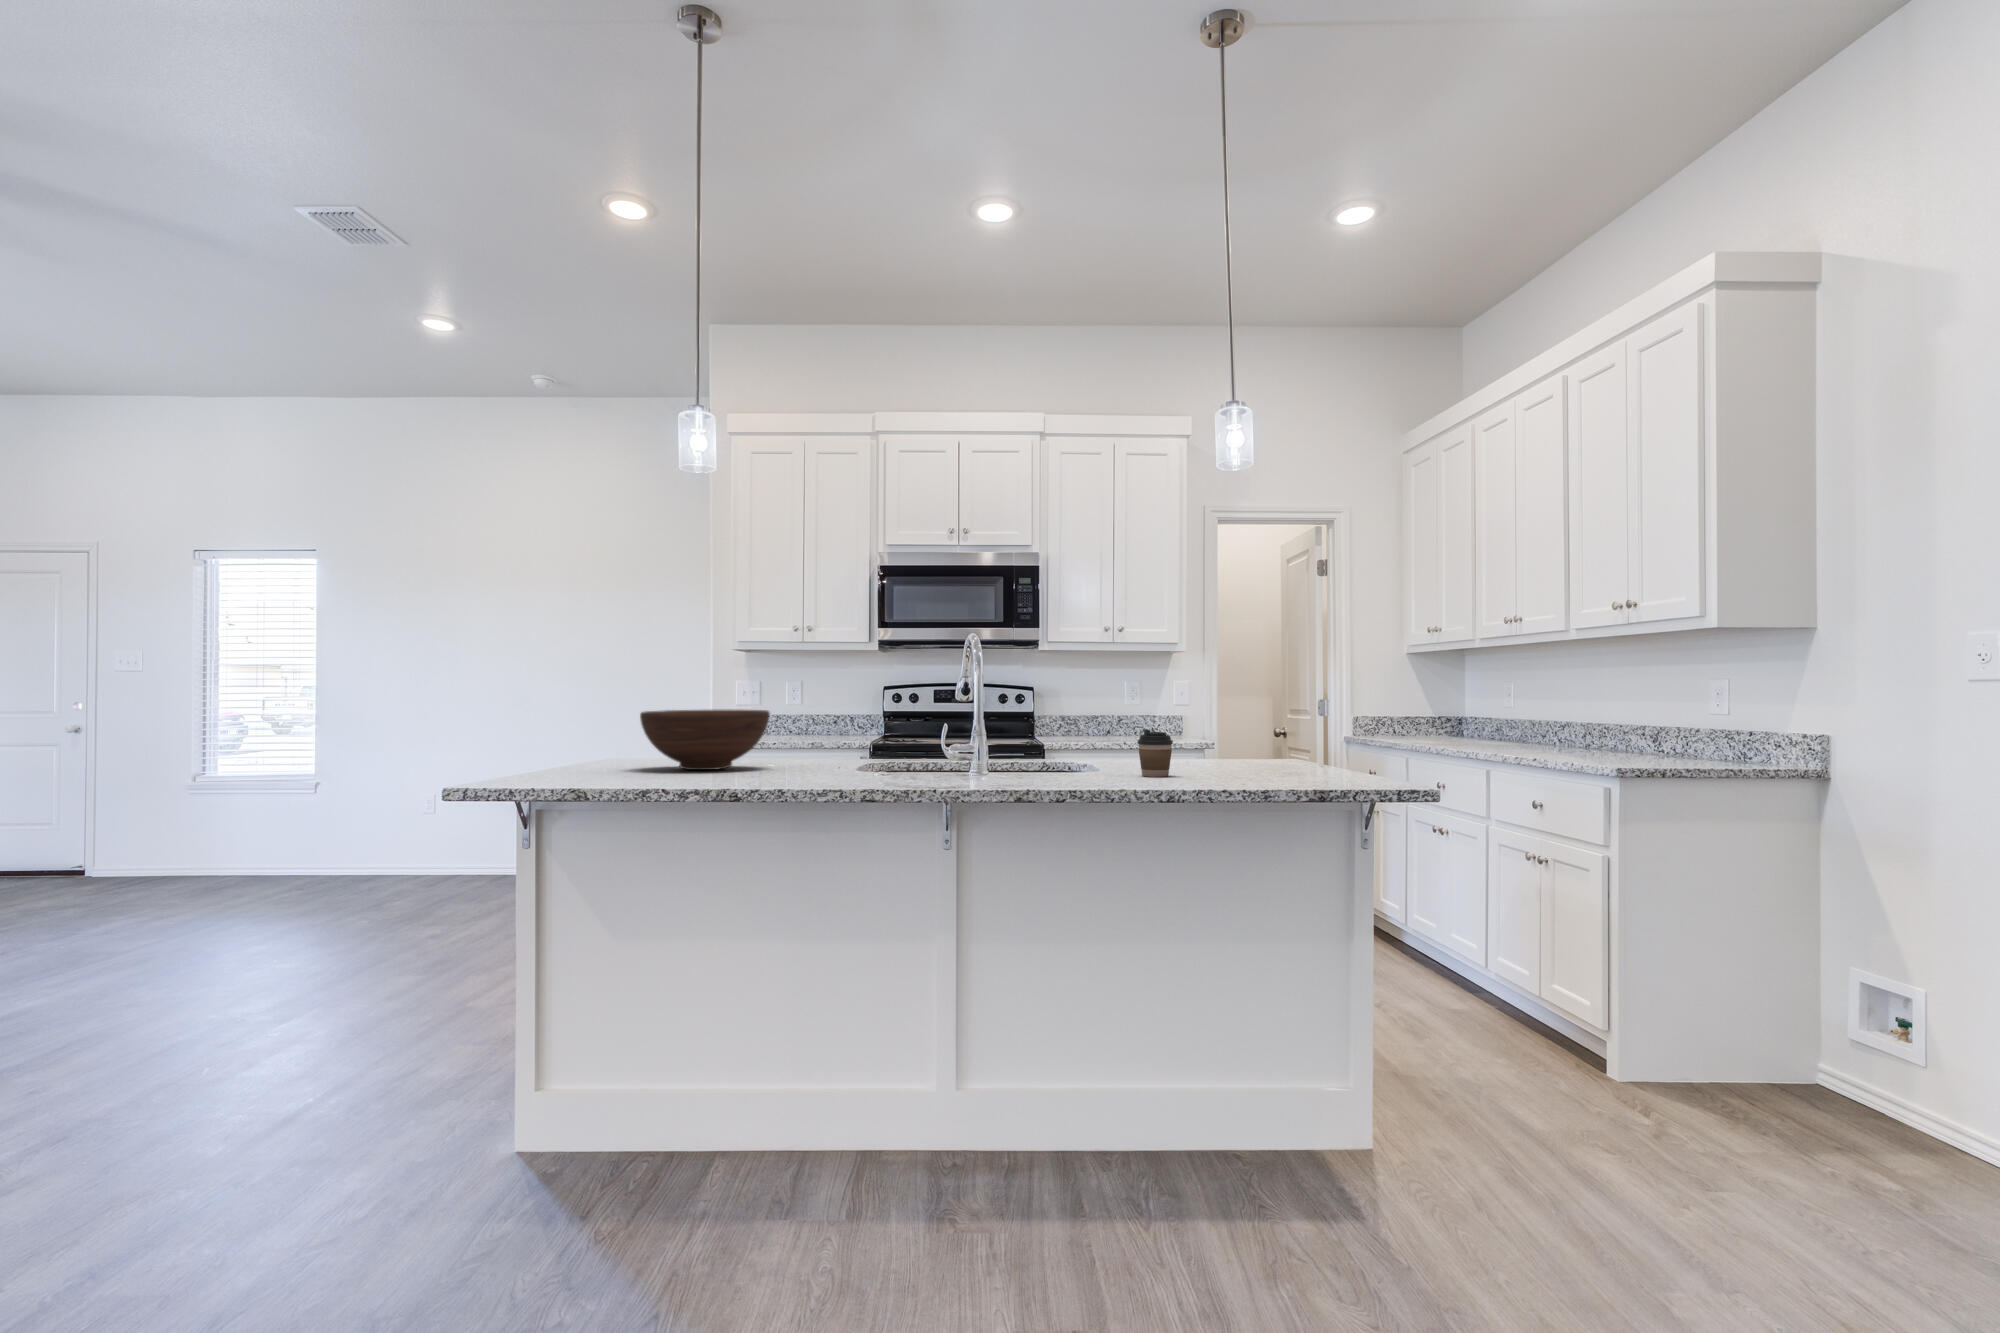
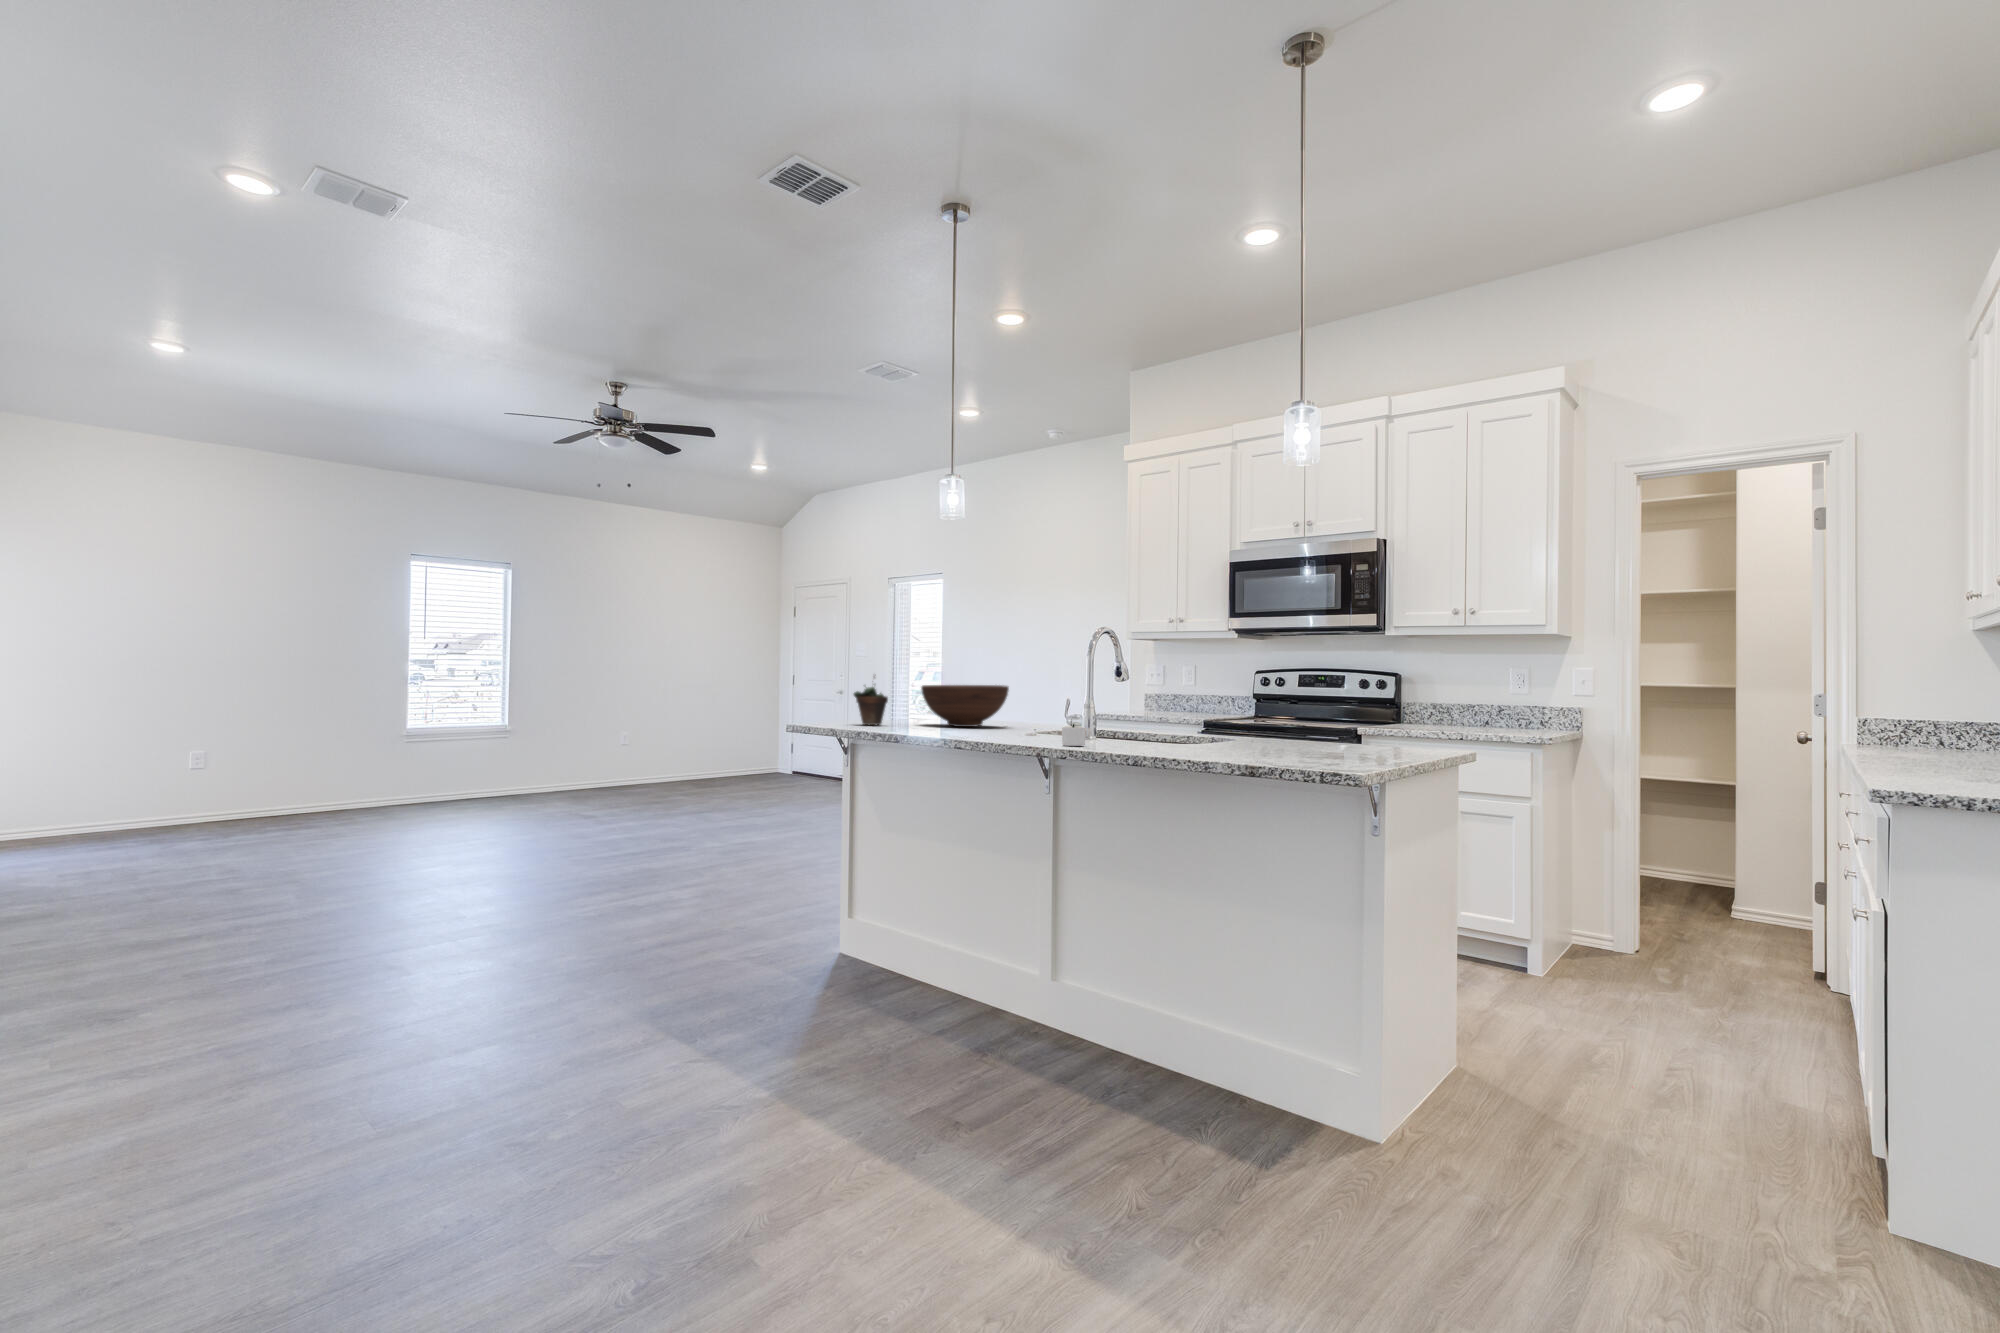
succulent plant: none [574,696,627,778] -> present [854,687,888,725]
coffee cup: present [1137,729,1173,777] -> none [1195,708,1226,751]
candle: none [1038,756,1081,784] -> present [1062,724,1085,746]

